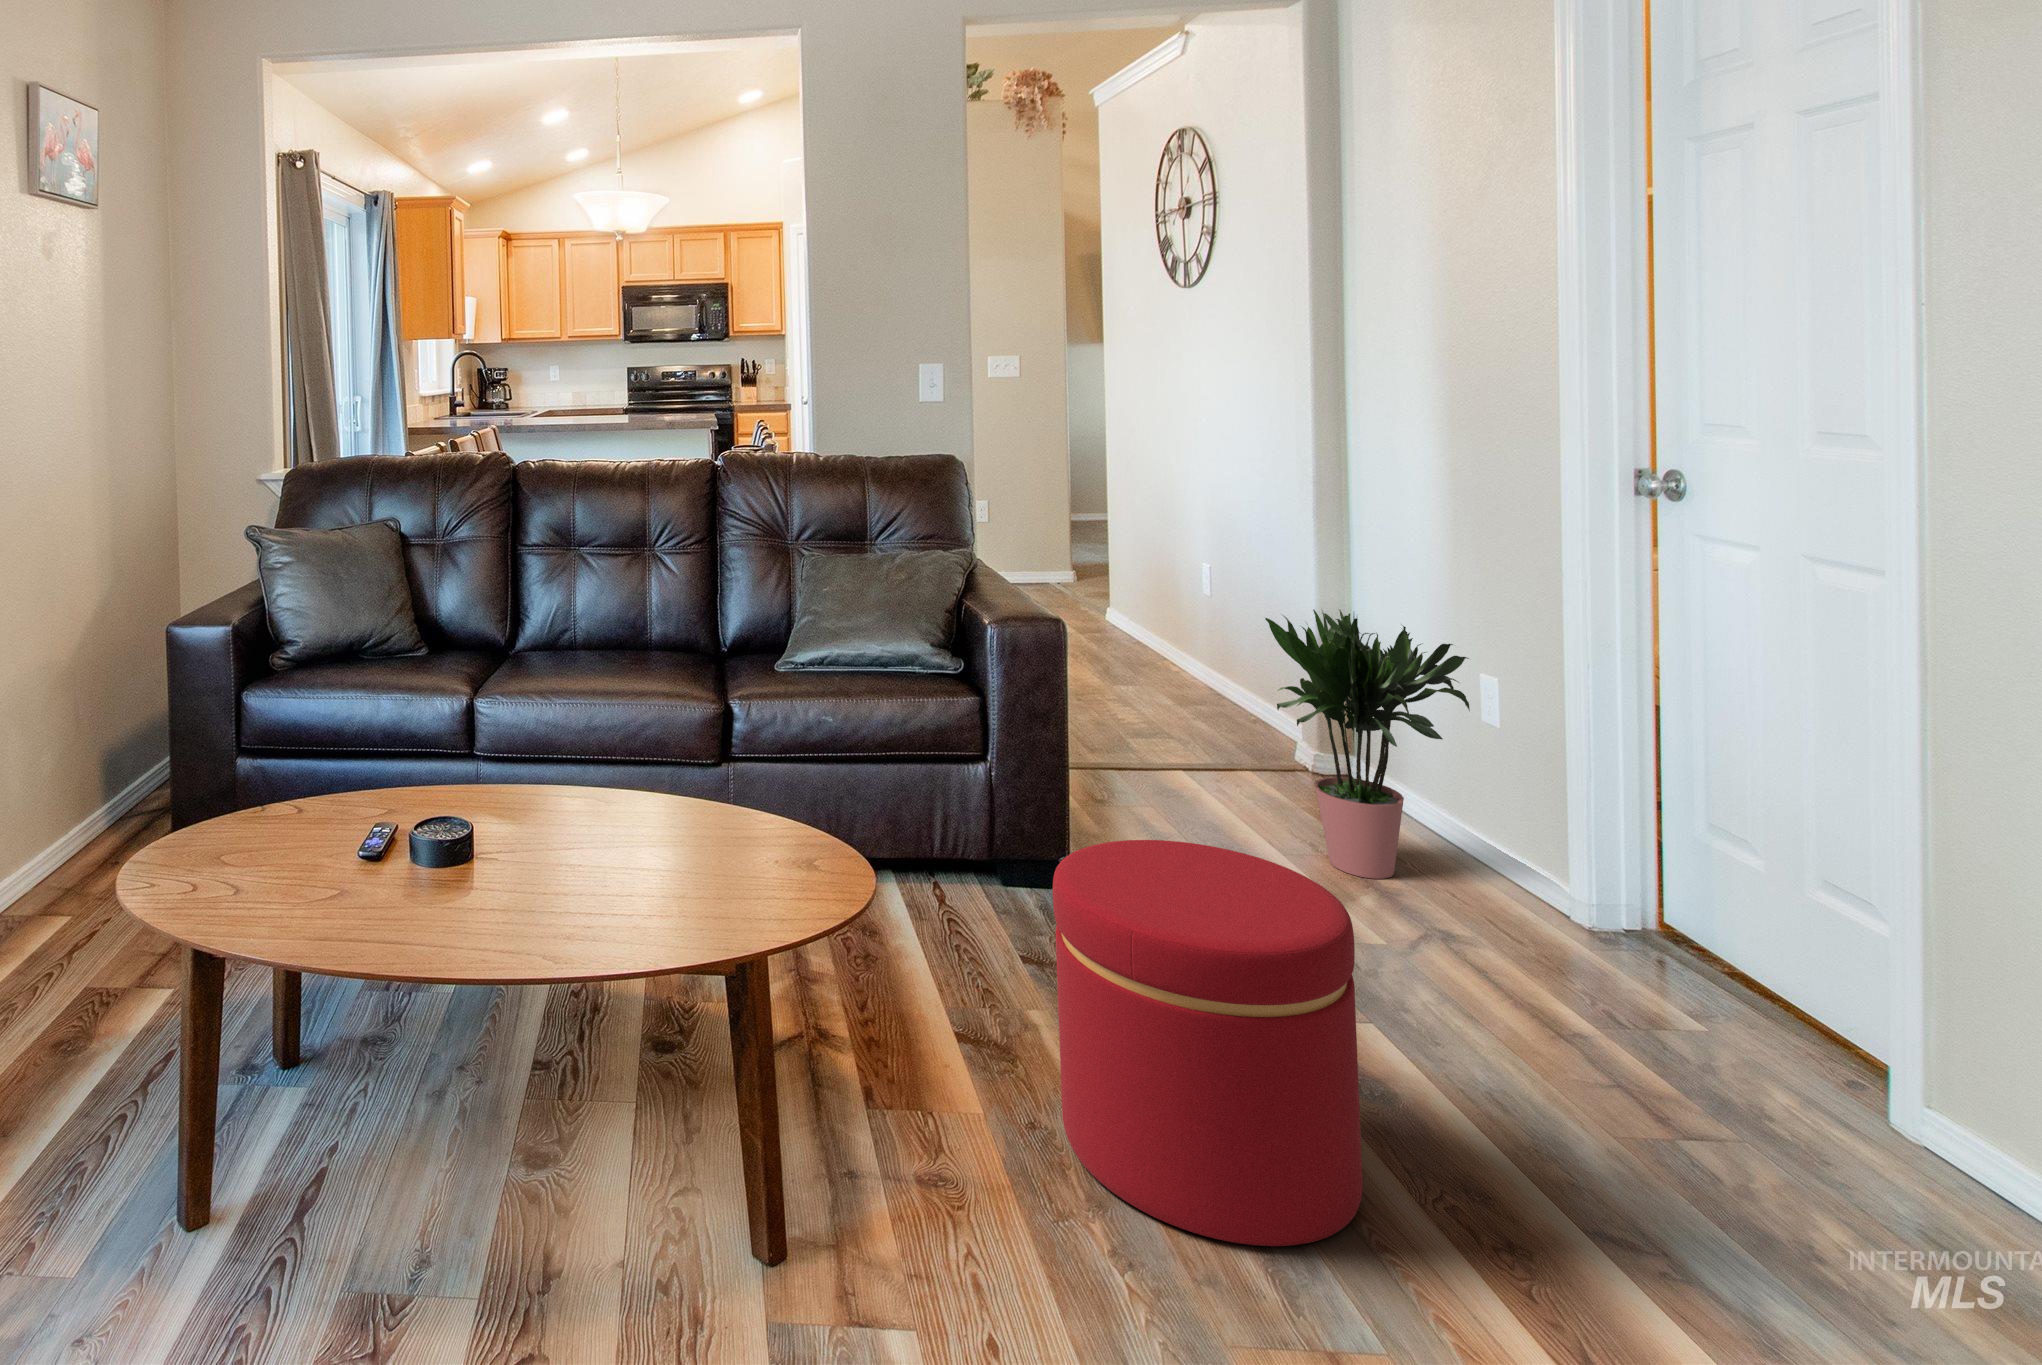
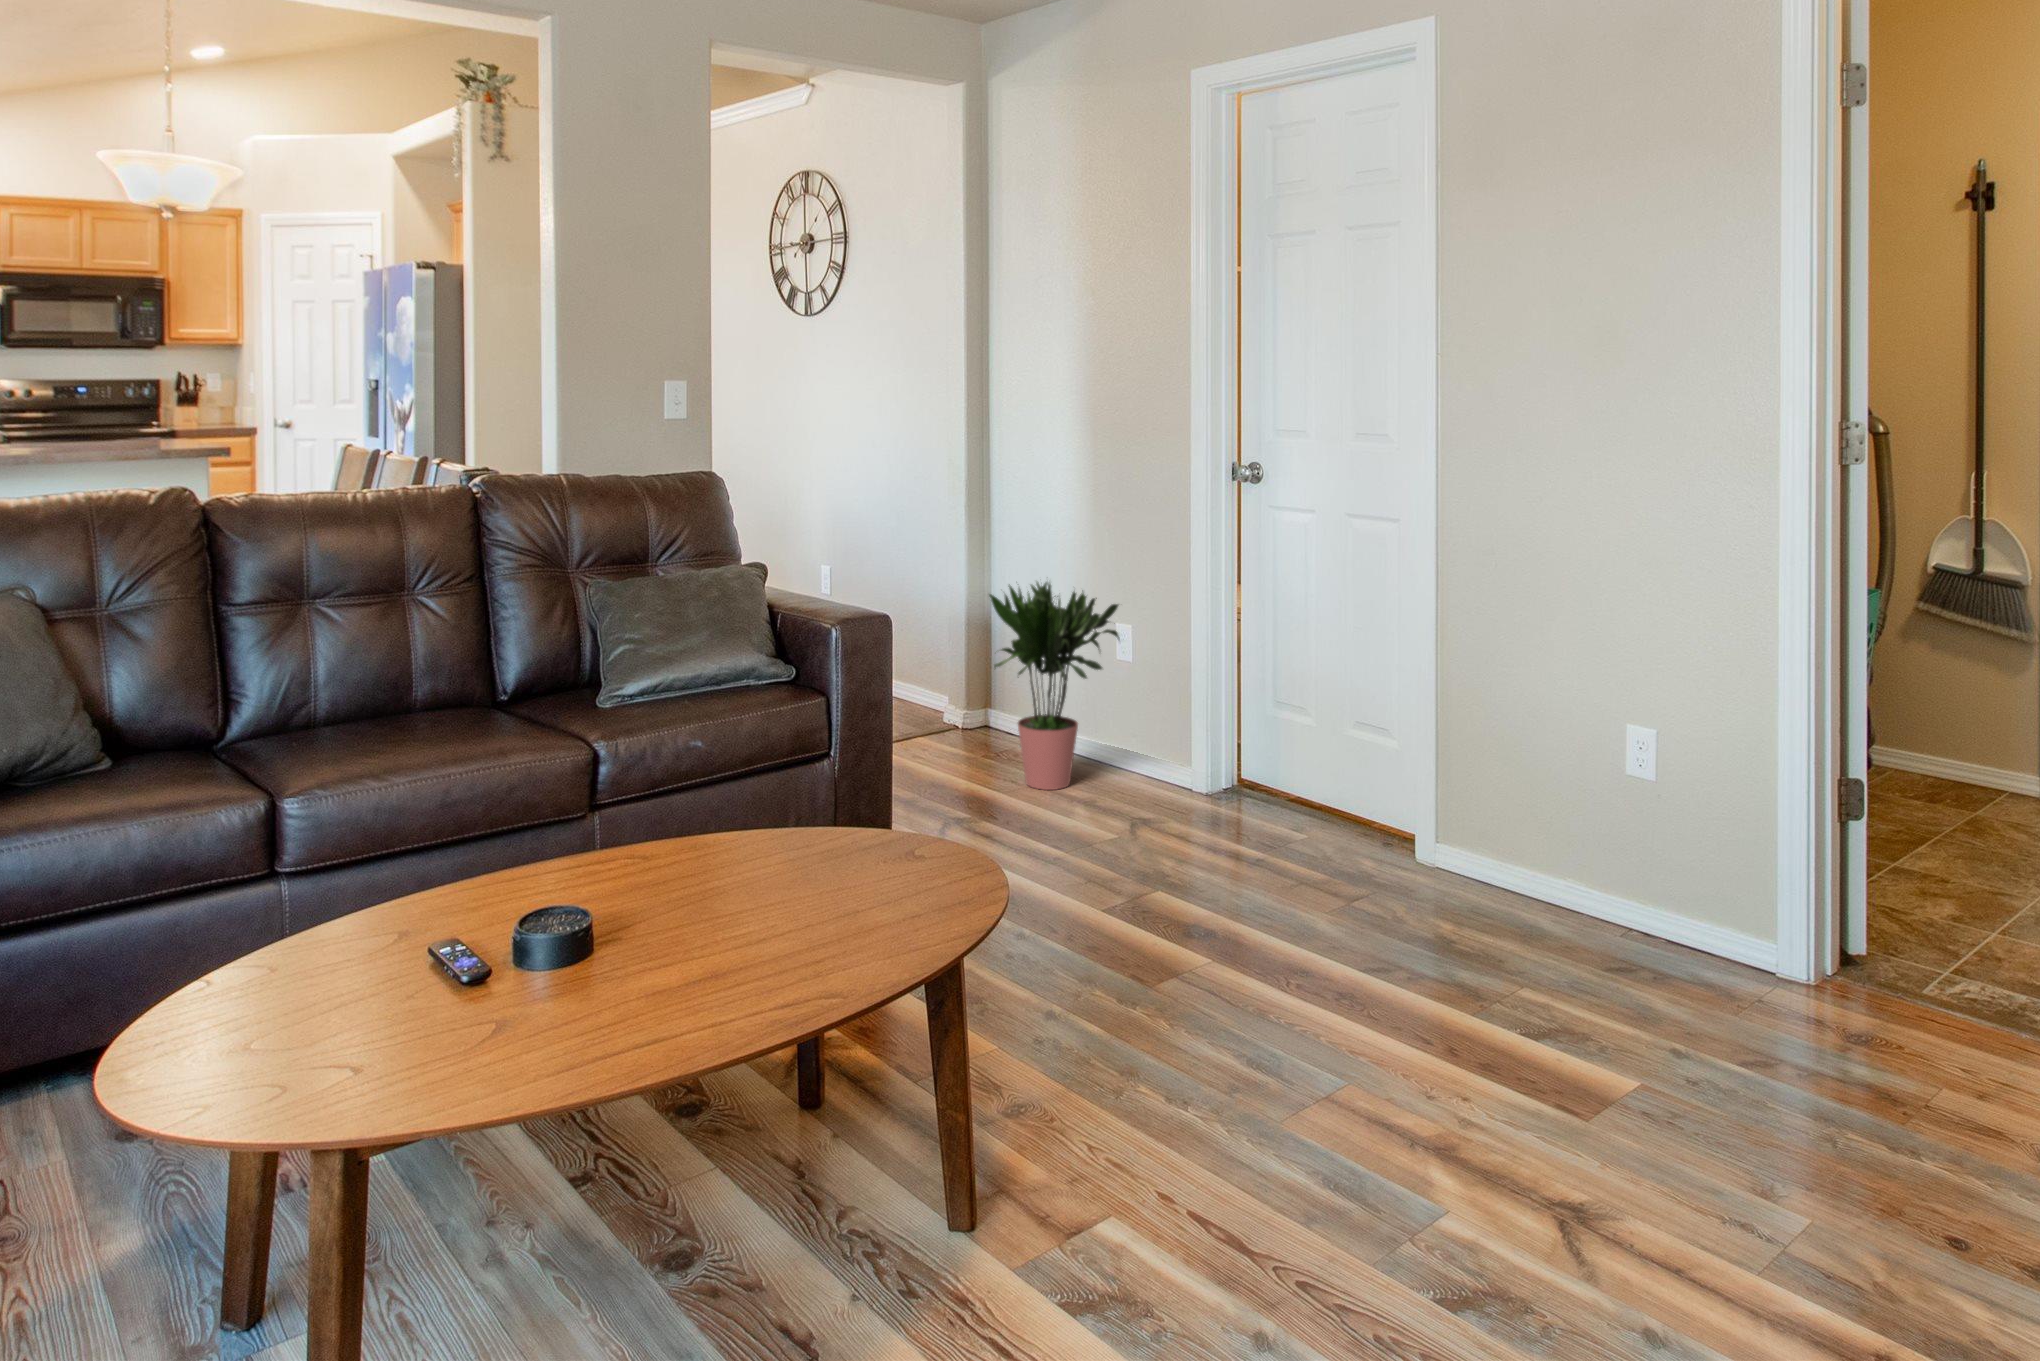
ottoman: present [1053,840,1362,1246] -> none [1046,755,1252,1041]

